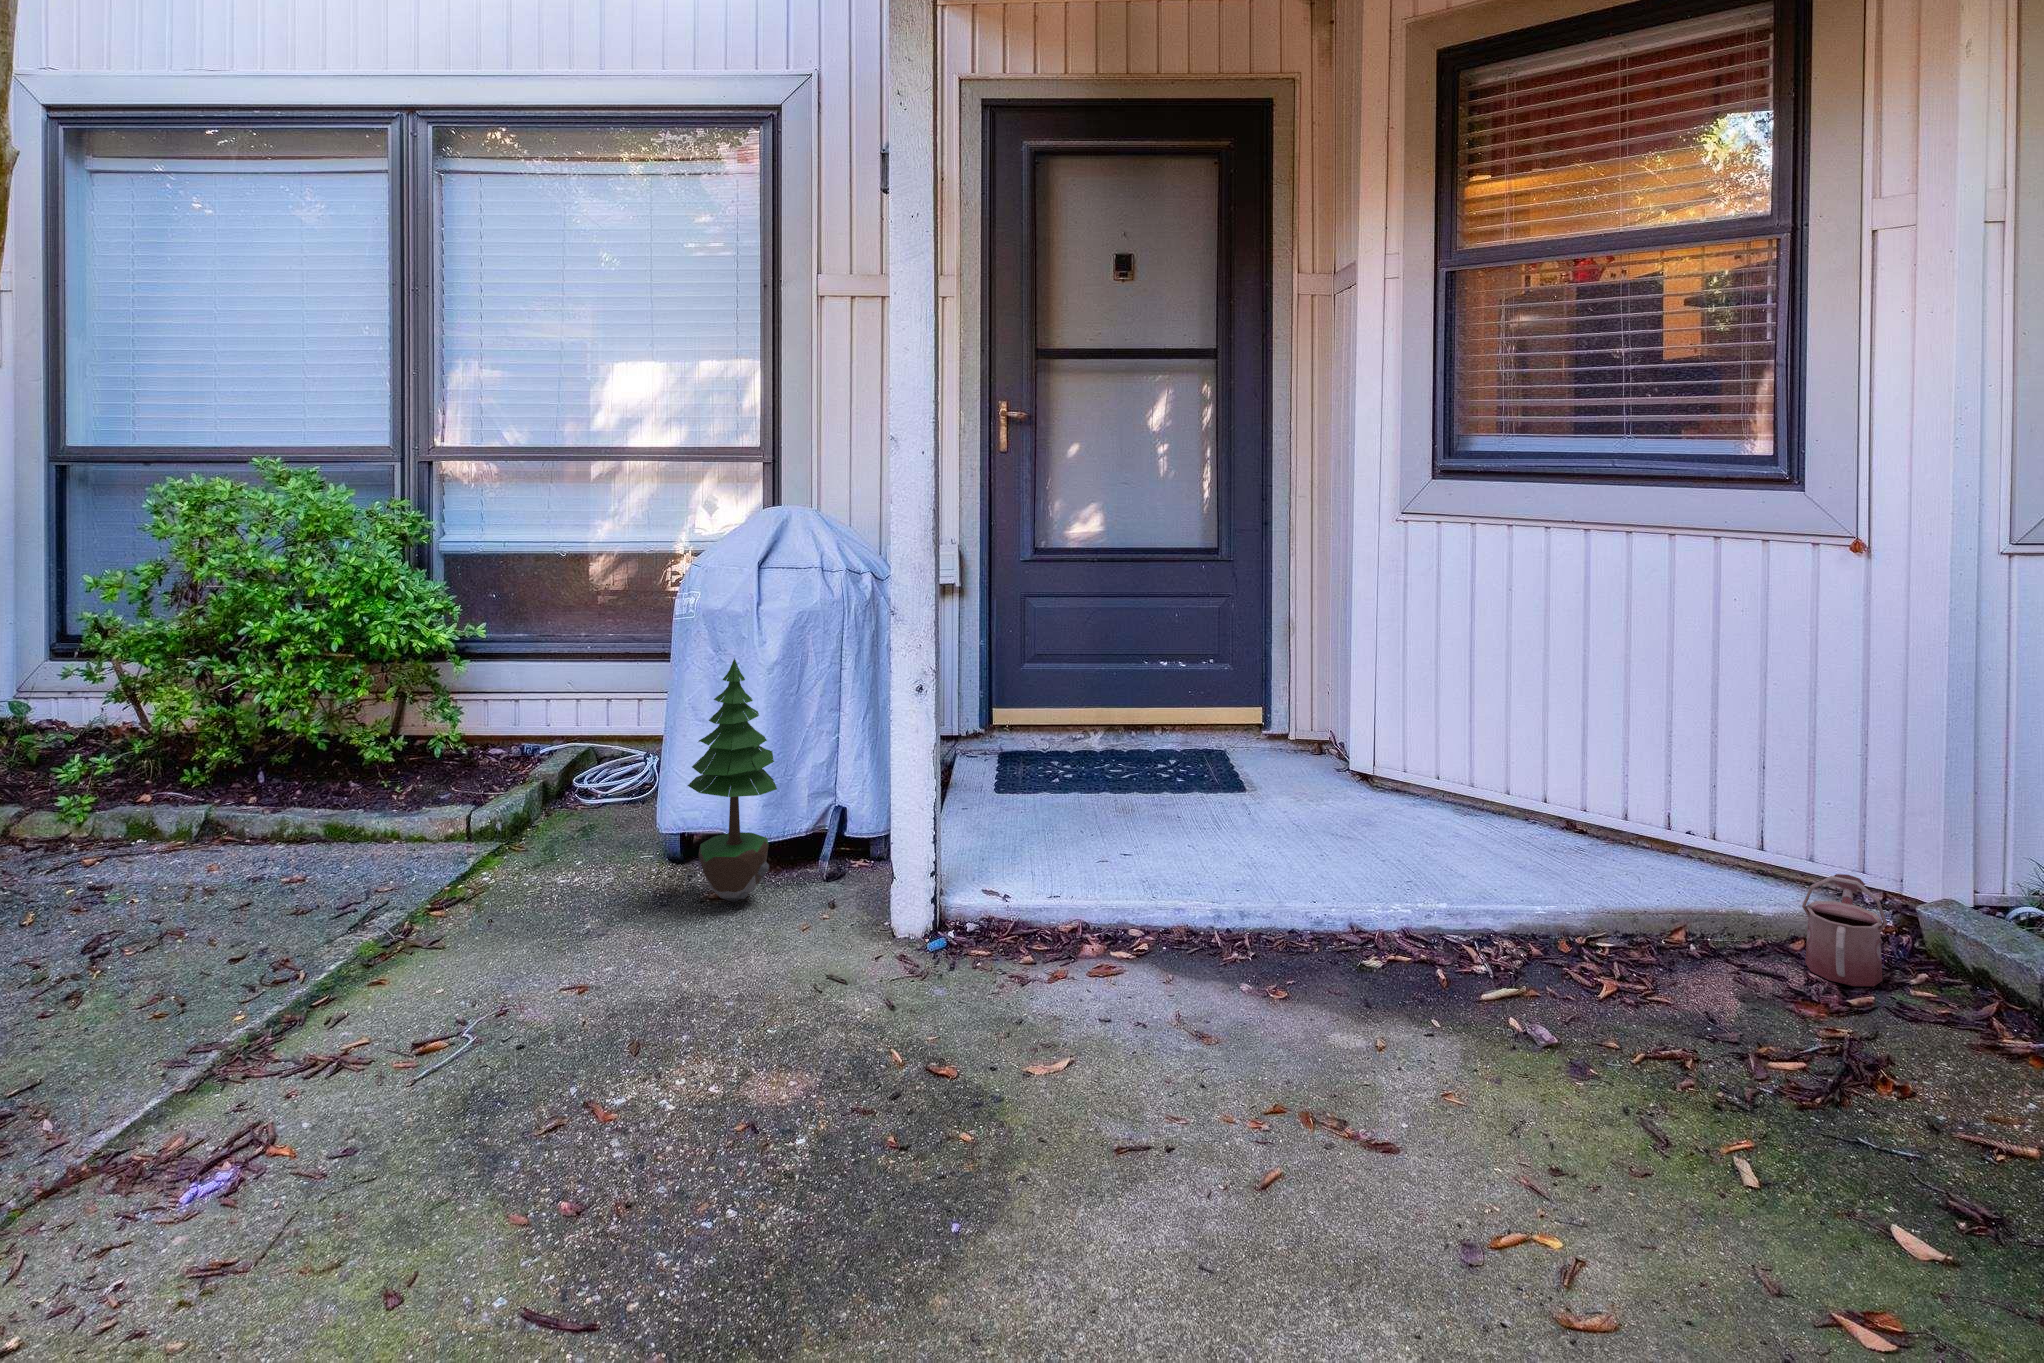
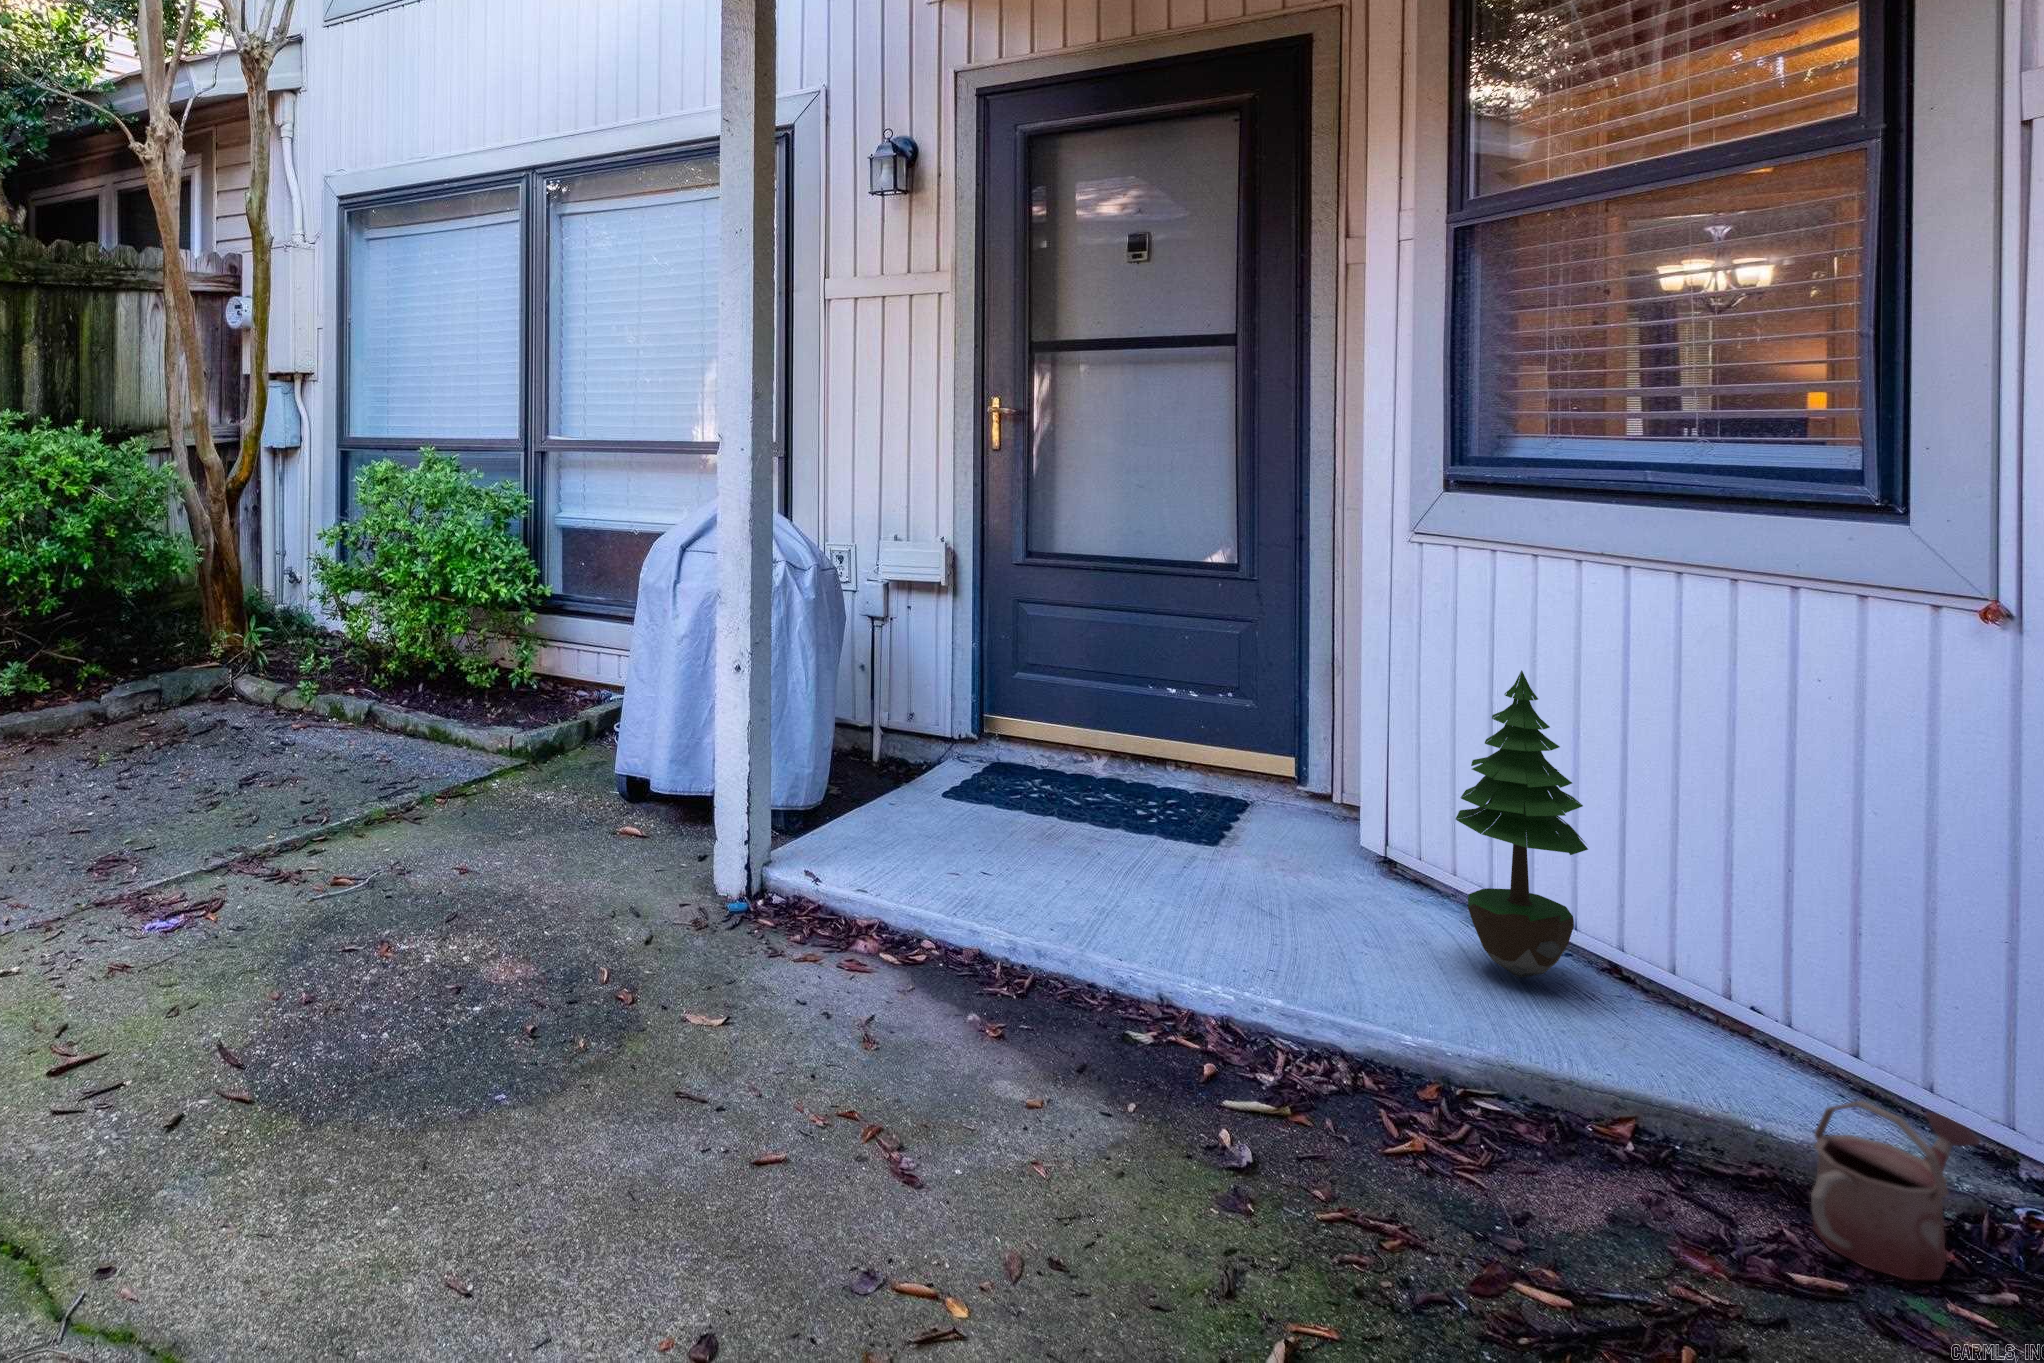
potted tree: present [688,658,777,902] -> present [1456,670,1588,978]

